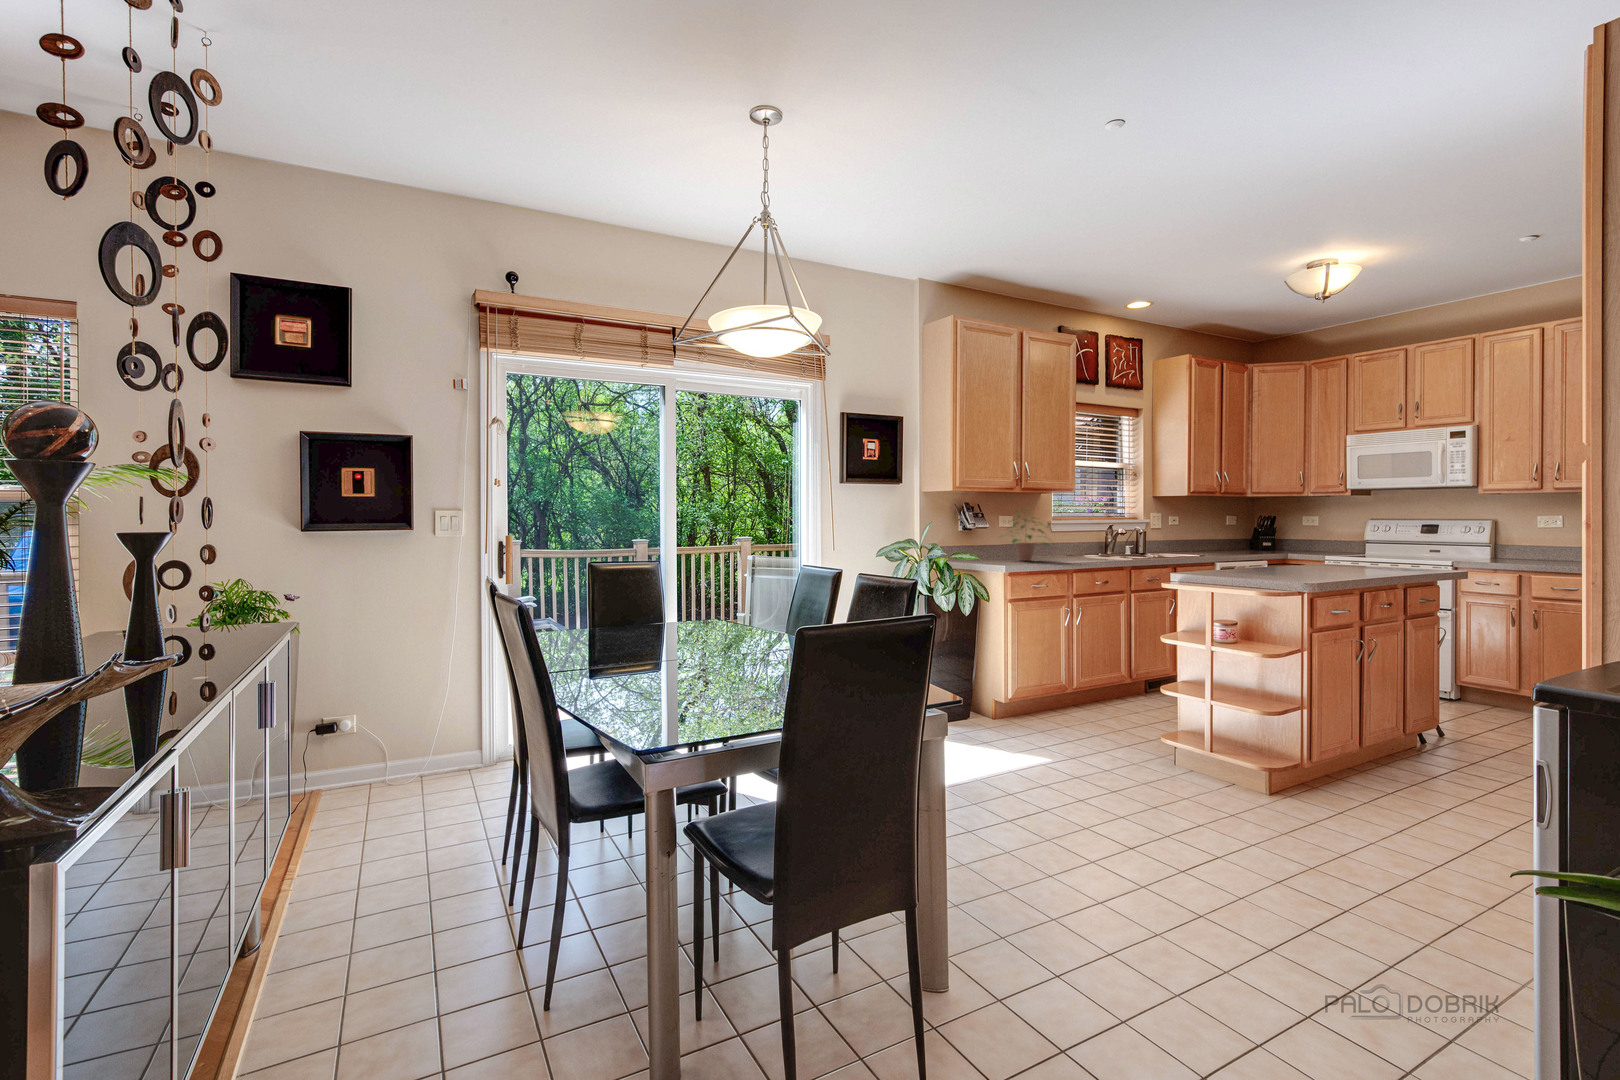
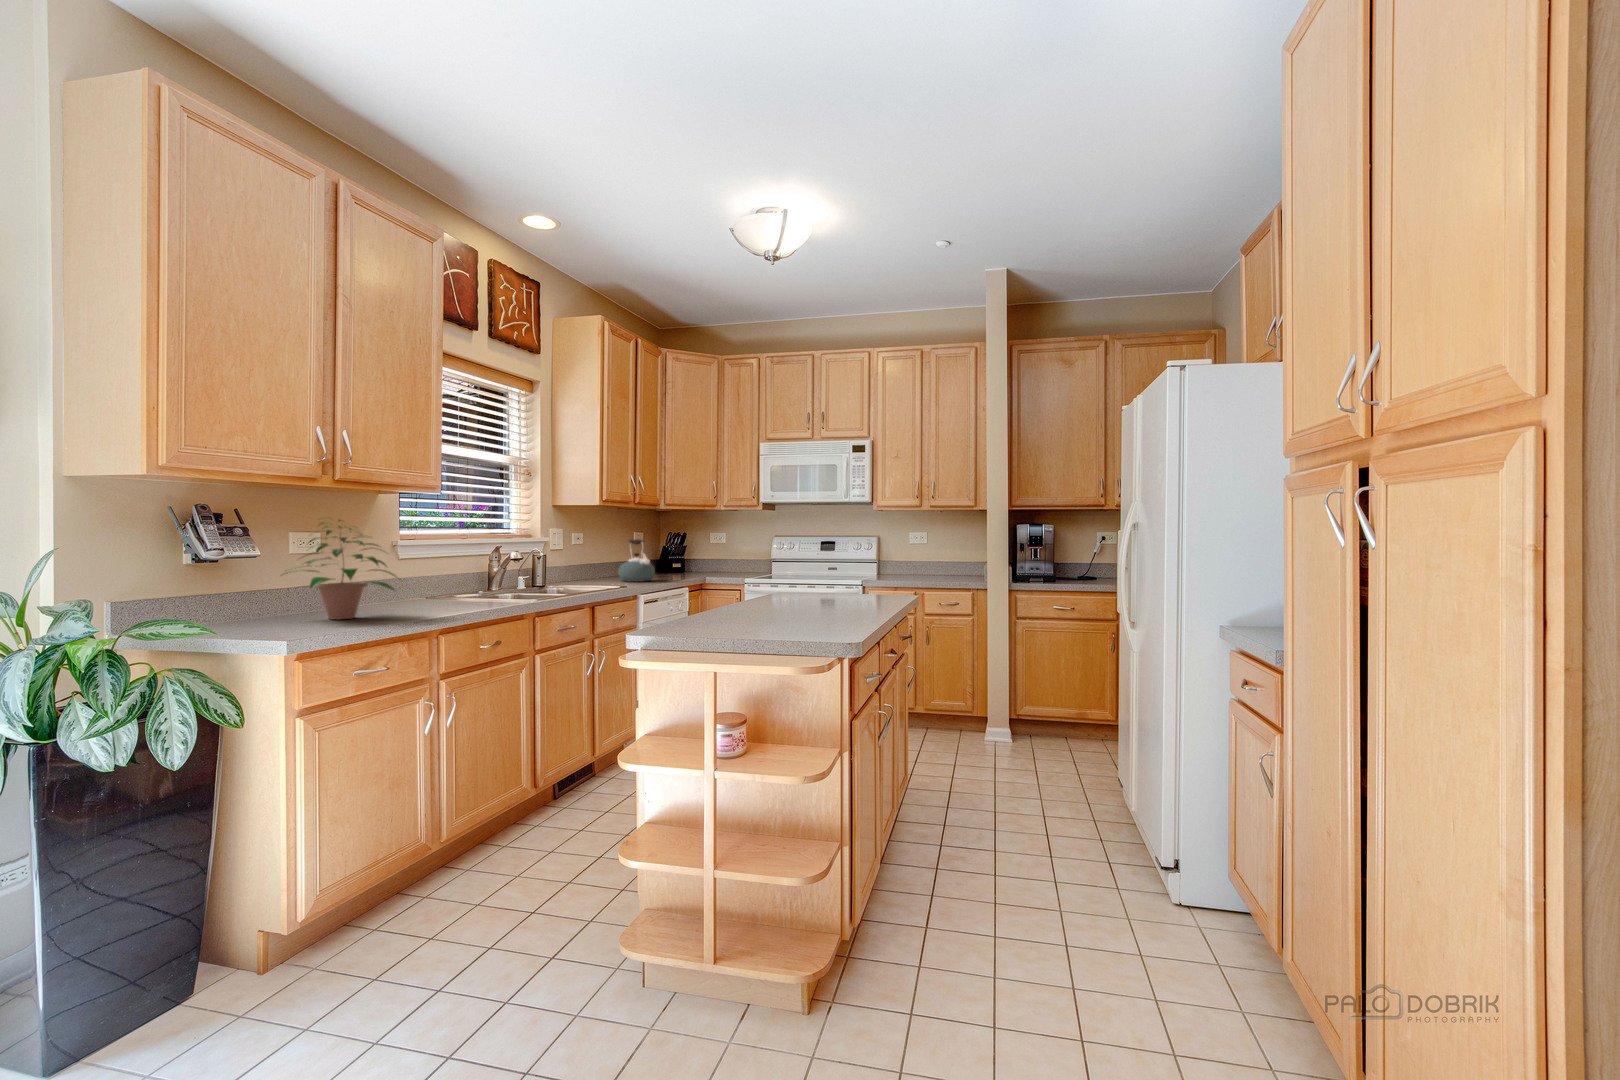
kettle: none [1204,521,1236,554] -> present [618,539,655,582]

